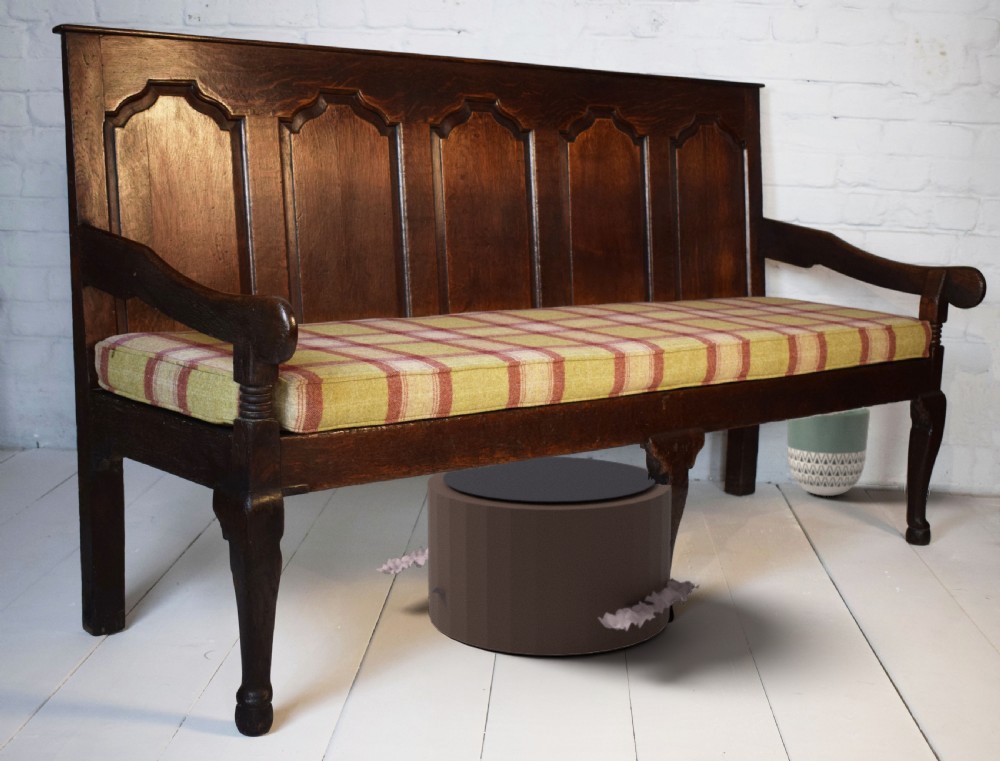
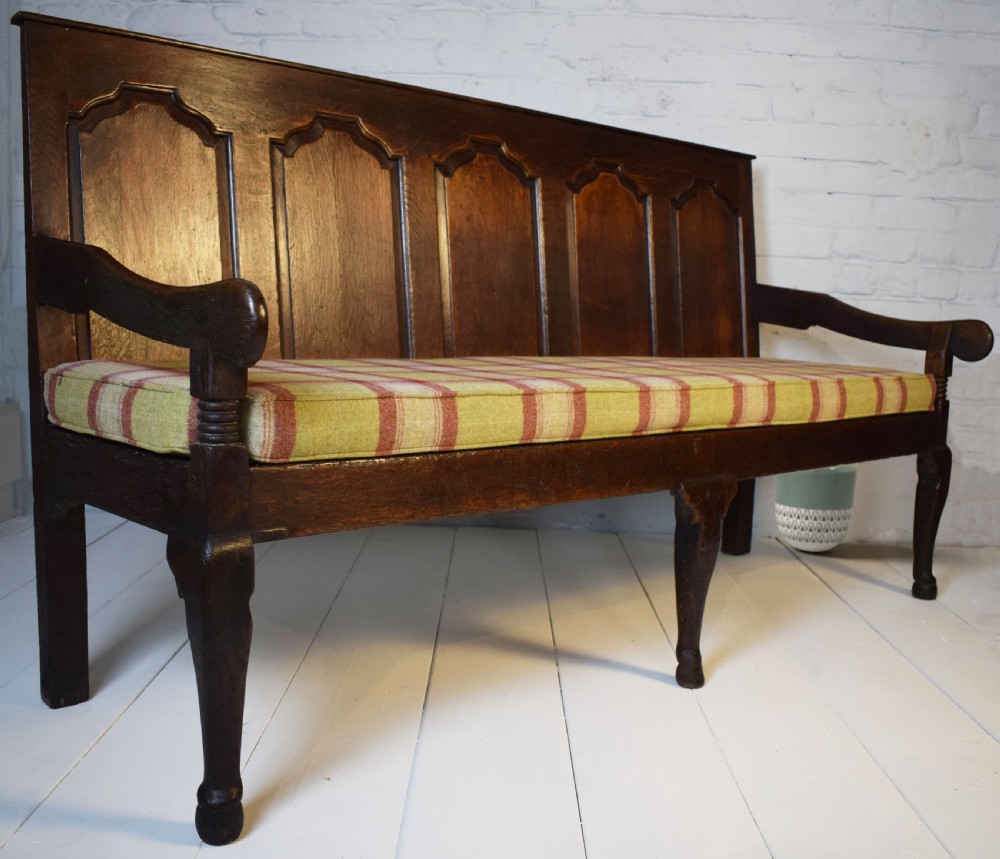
pouf: present [377,457,699,655] -> none [365,507,727,732]

